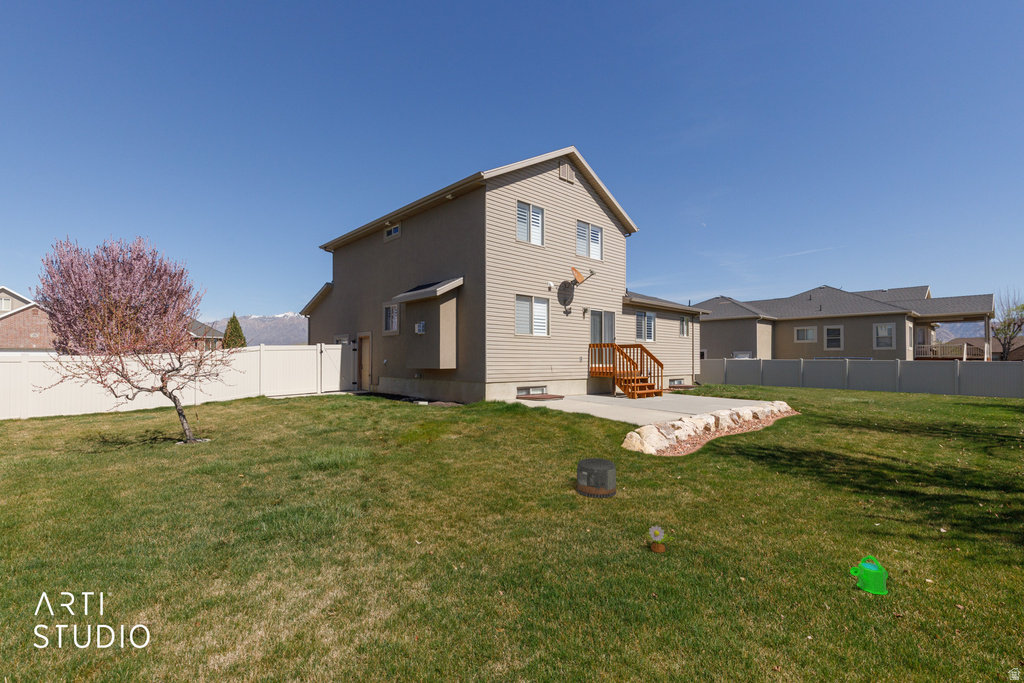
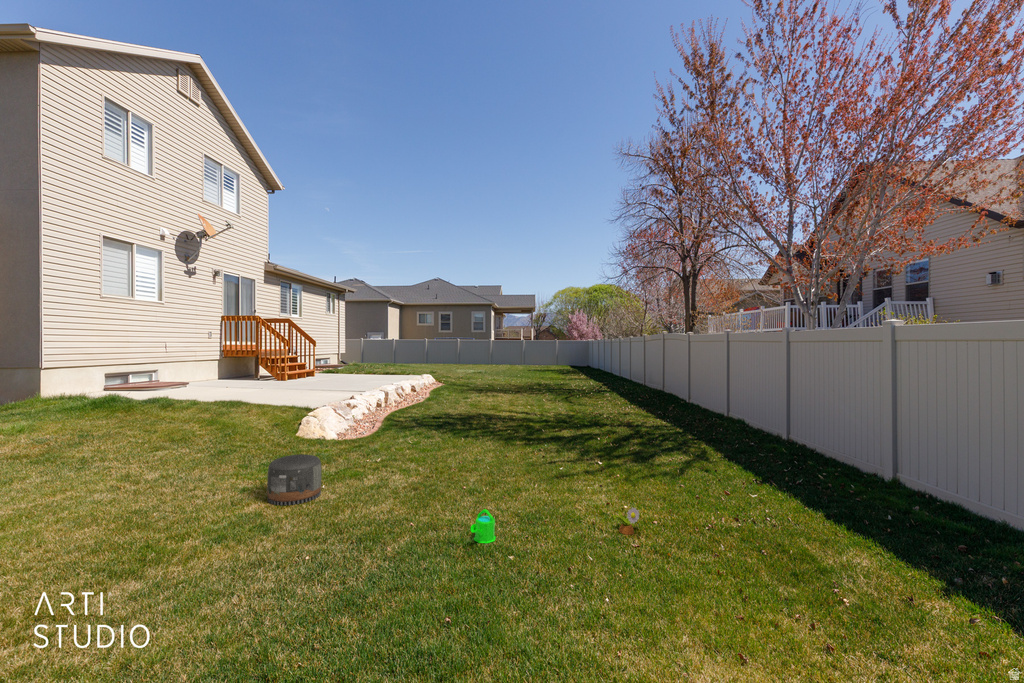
decorative plant: present [646,525,675,553] -> present [613,507,640,535]
watering can: present [850,555,888,595] -> present [470,509,496,543]

